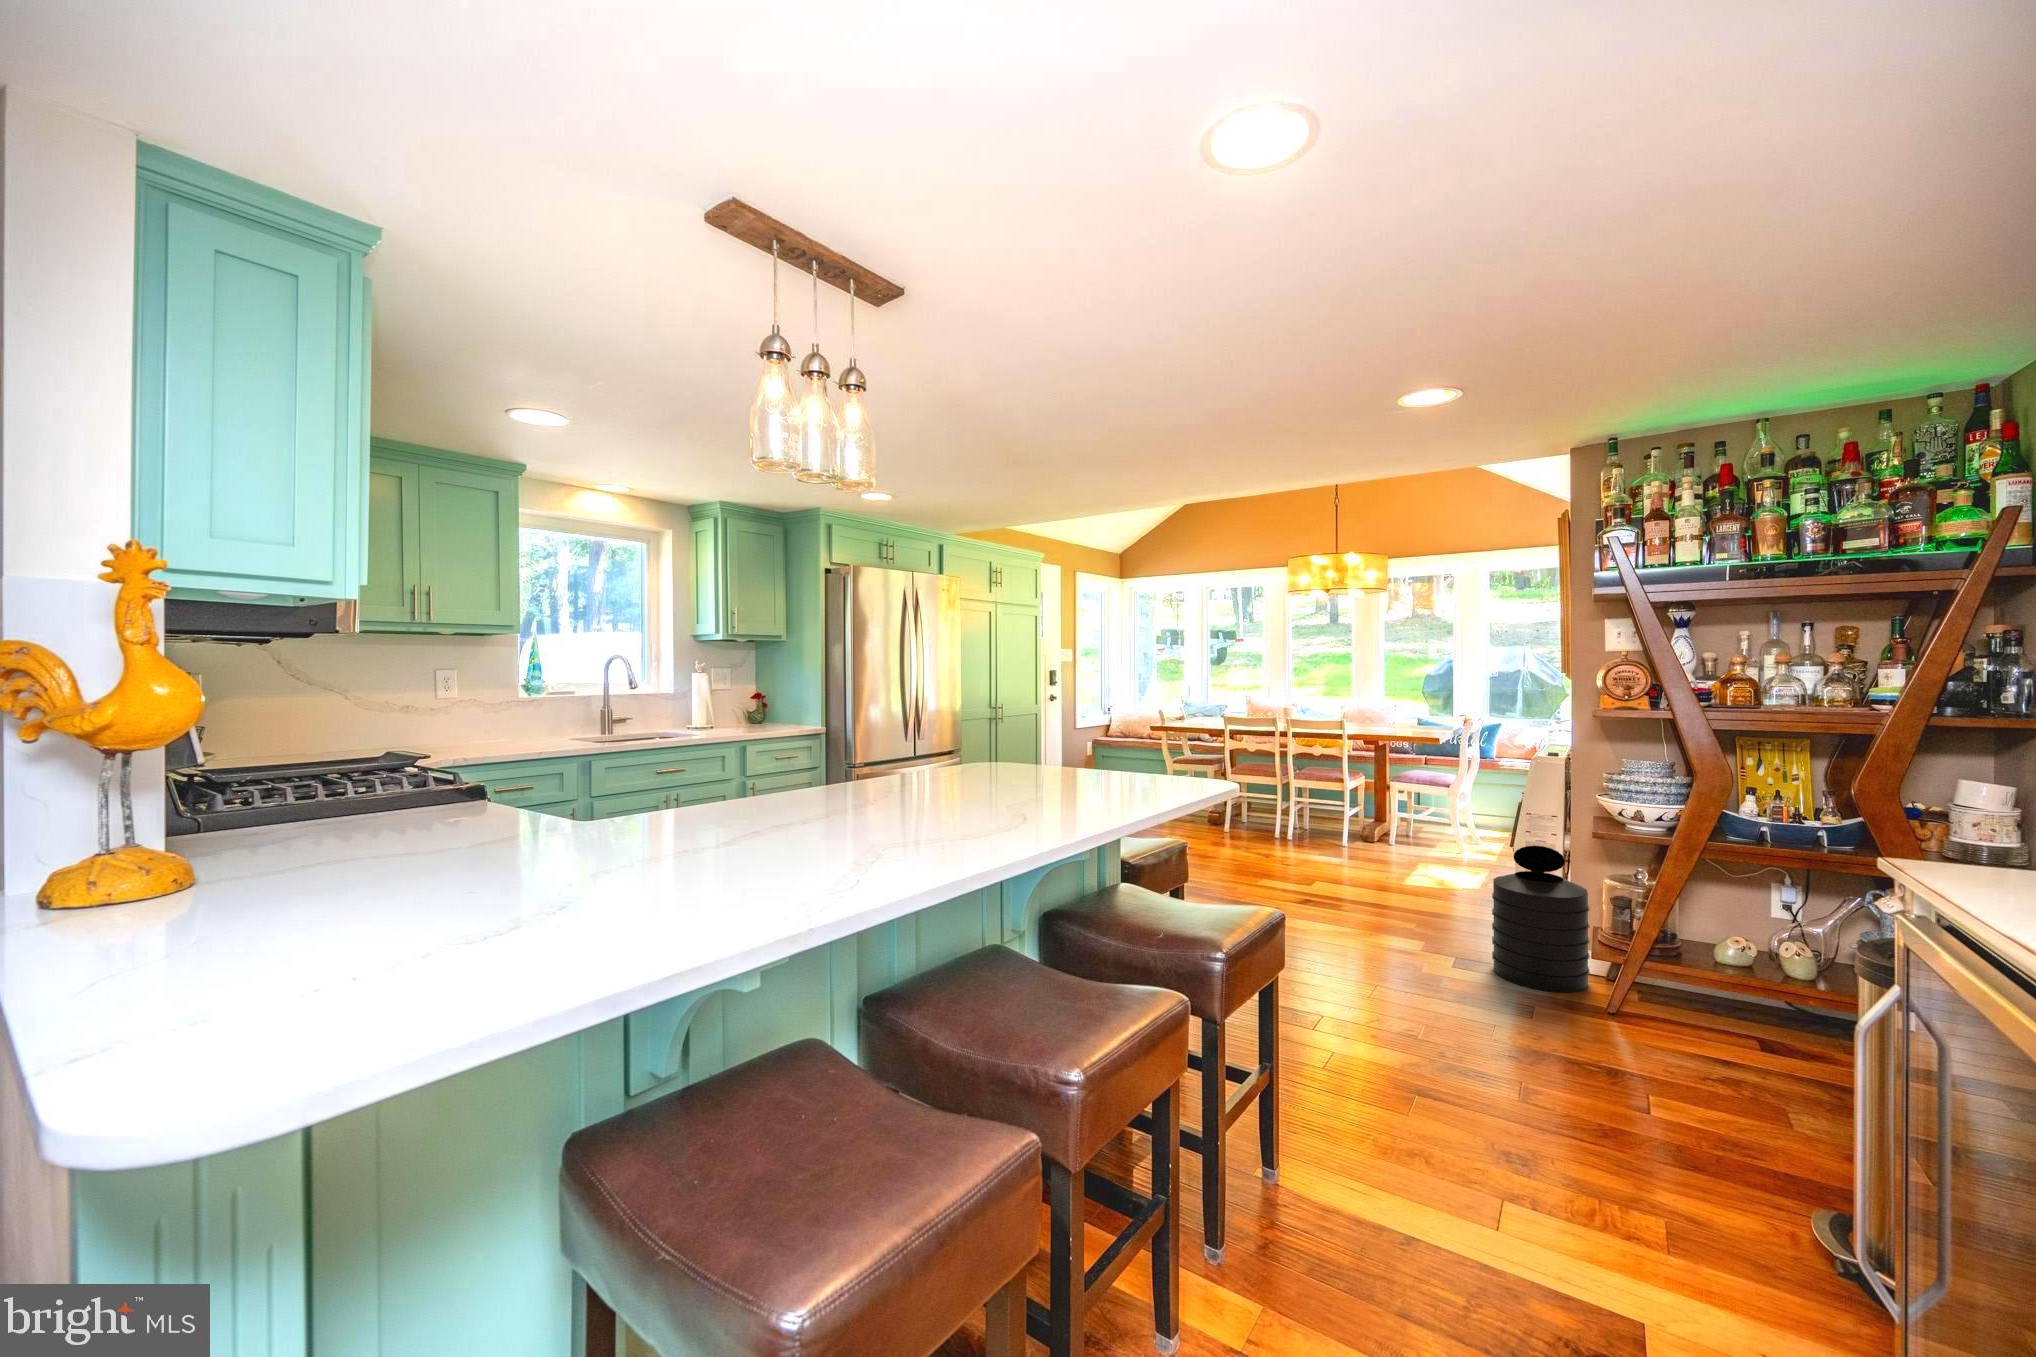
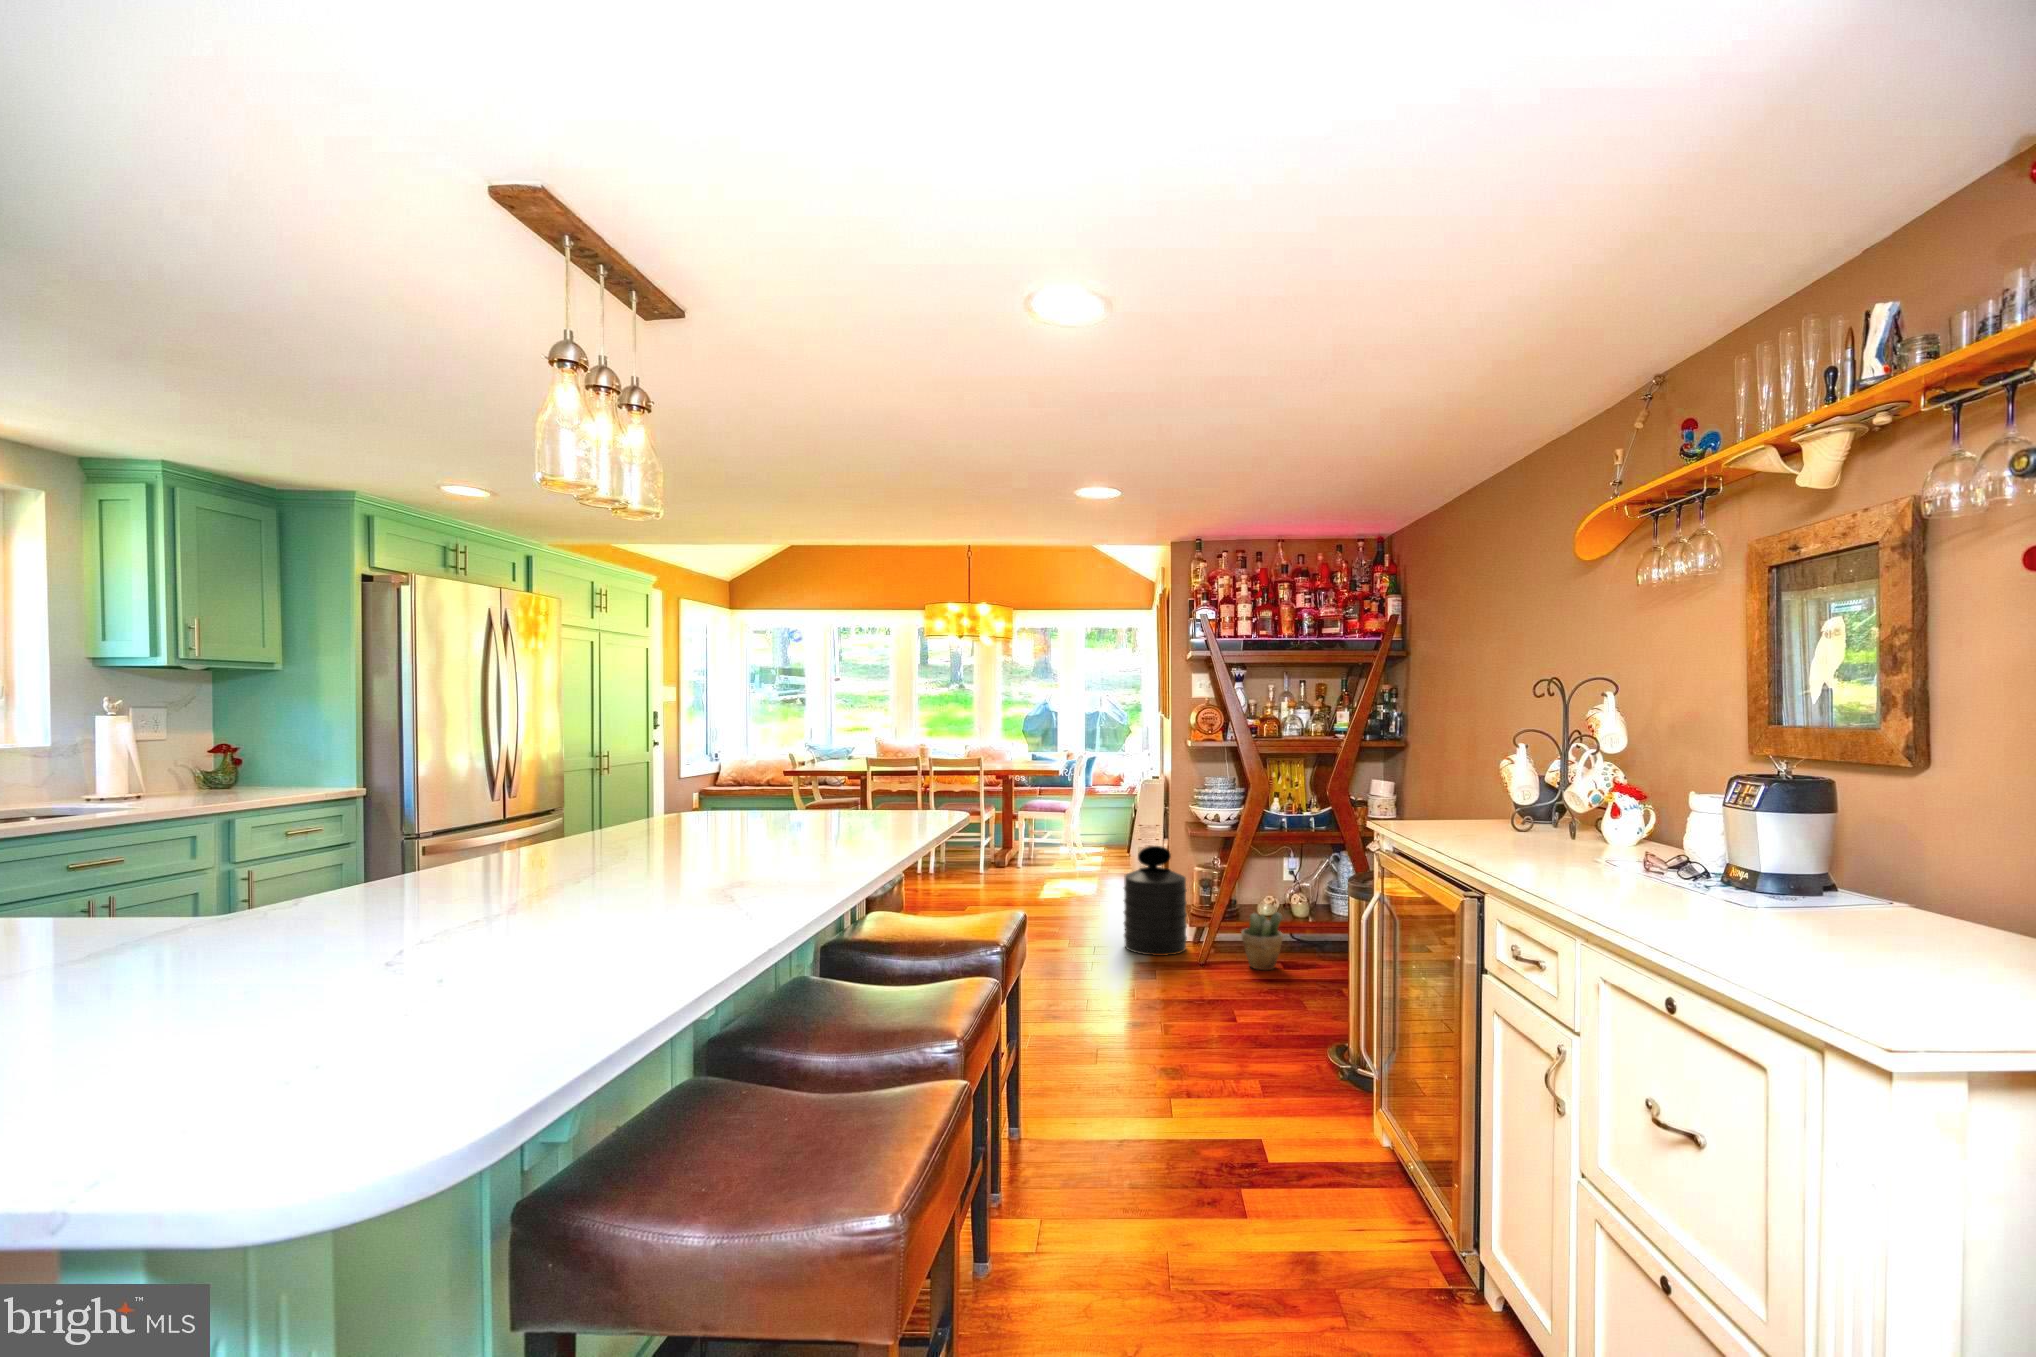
potted plant: none [1676,961,1754,1048] -> present [1241,912,1283,970]

